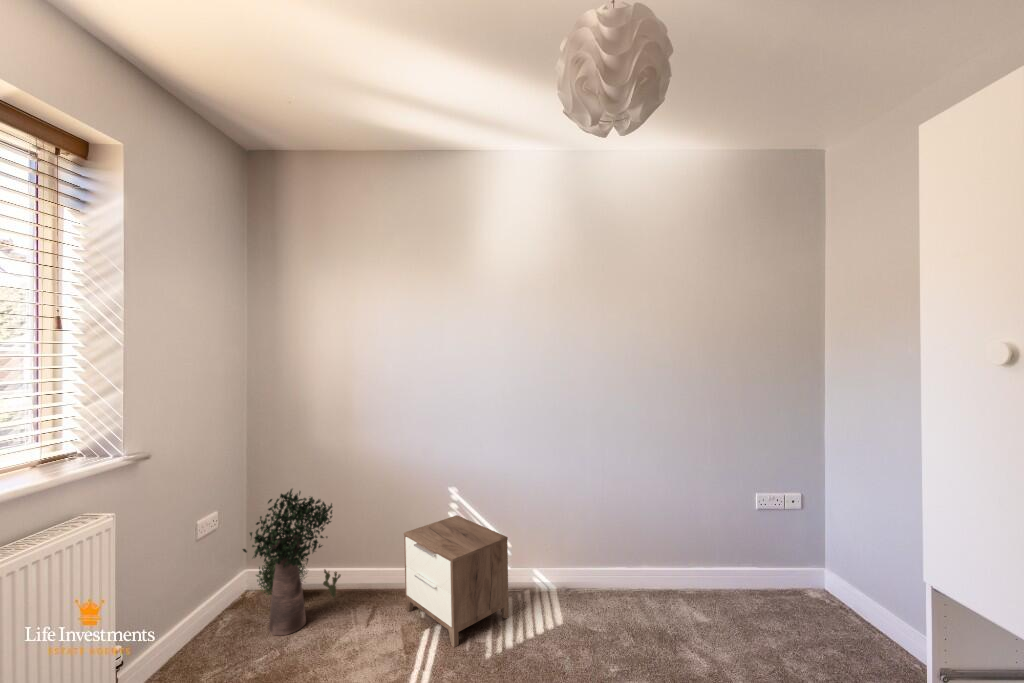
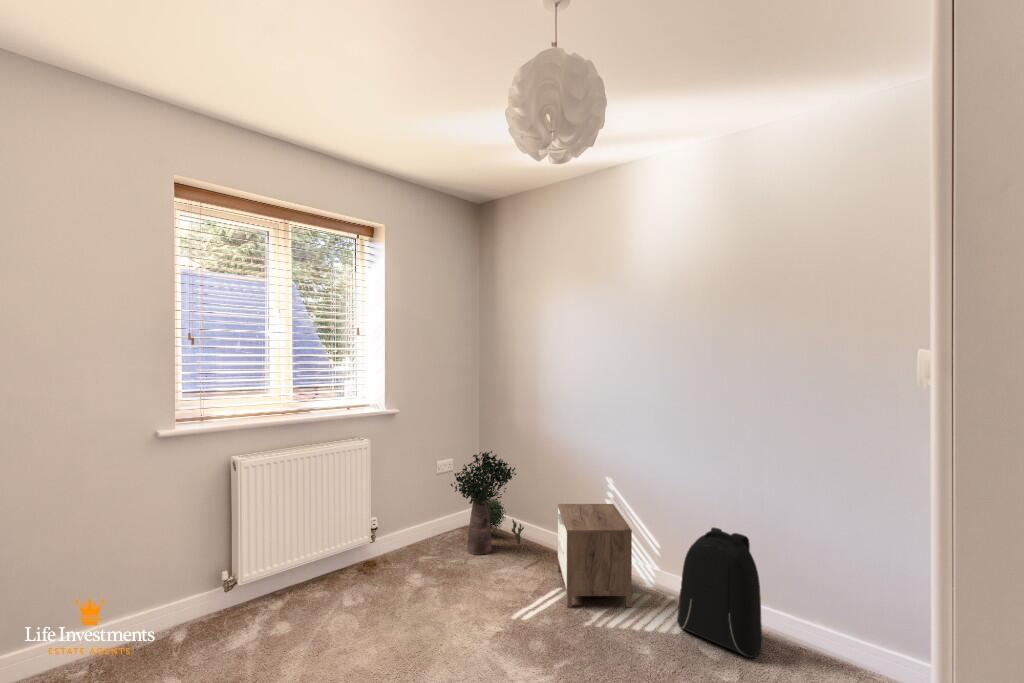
backpack: none [554,511,627,617] -> present [677,528,762,658]

